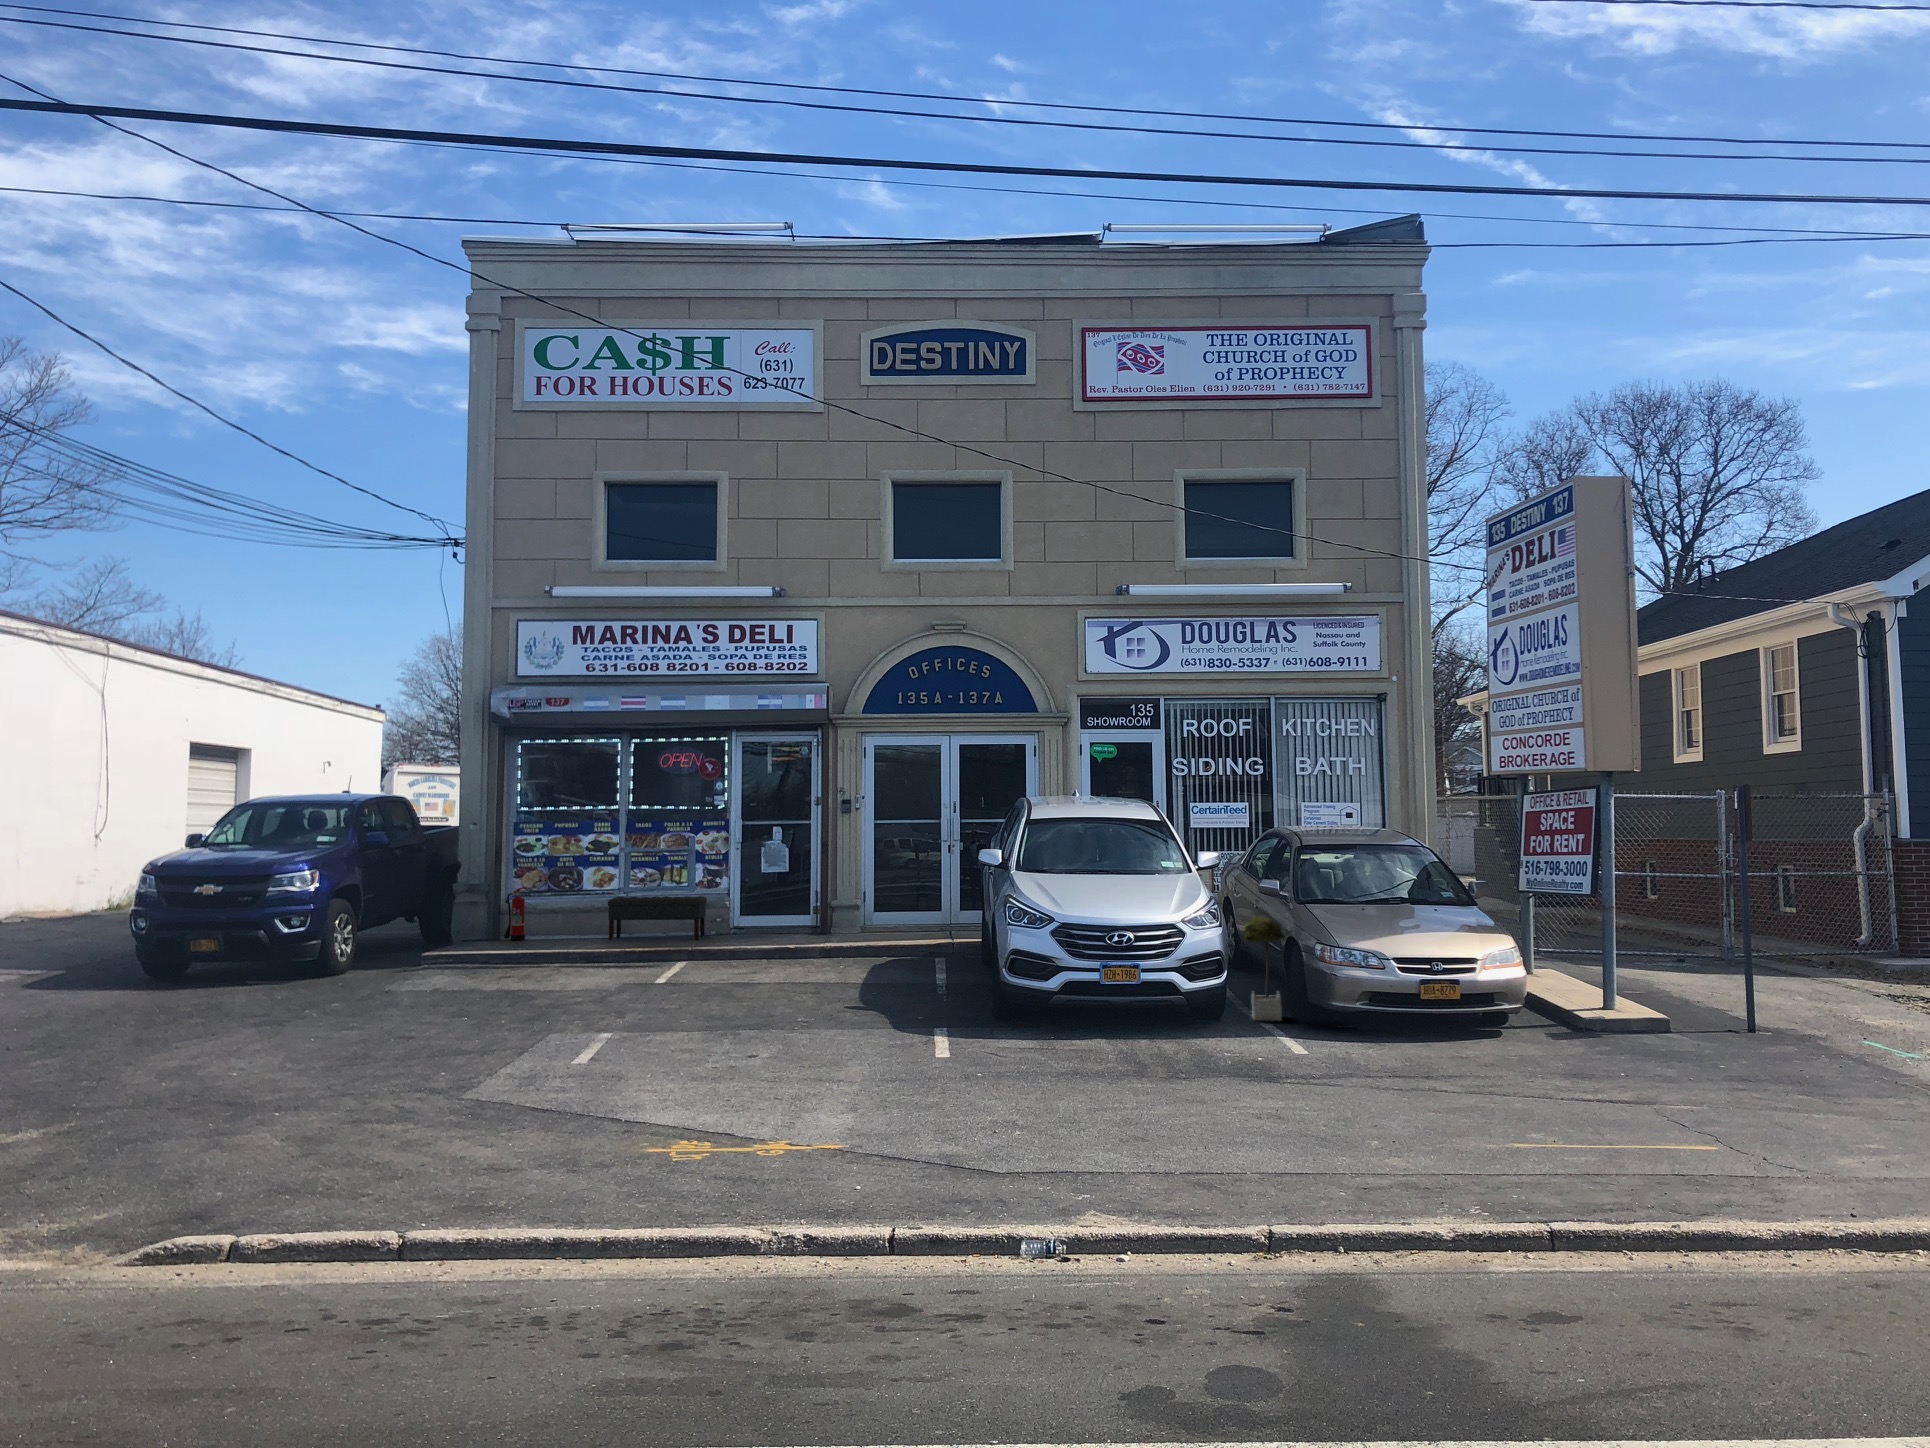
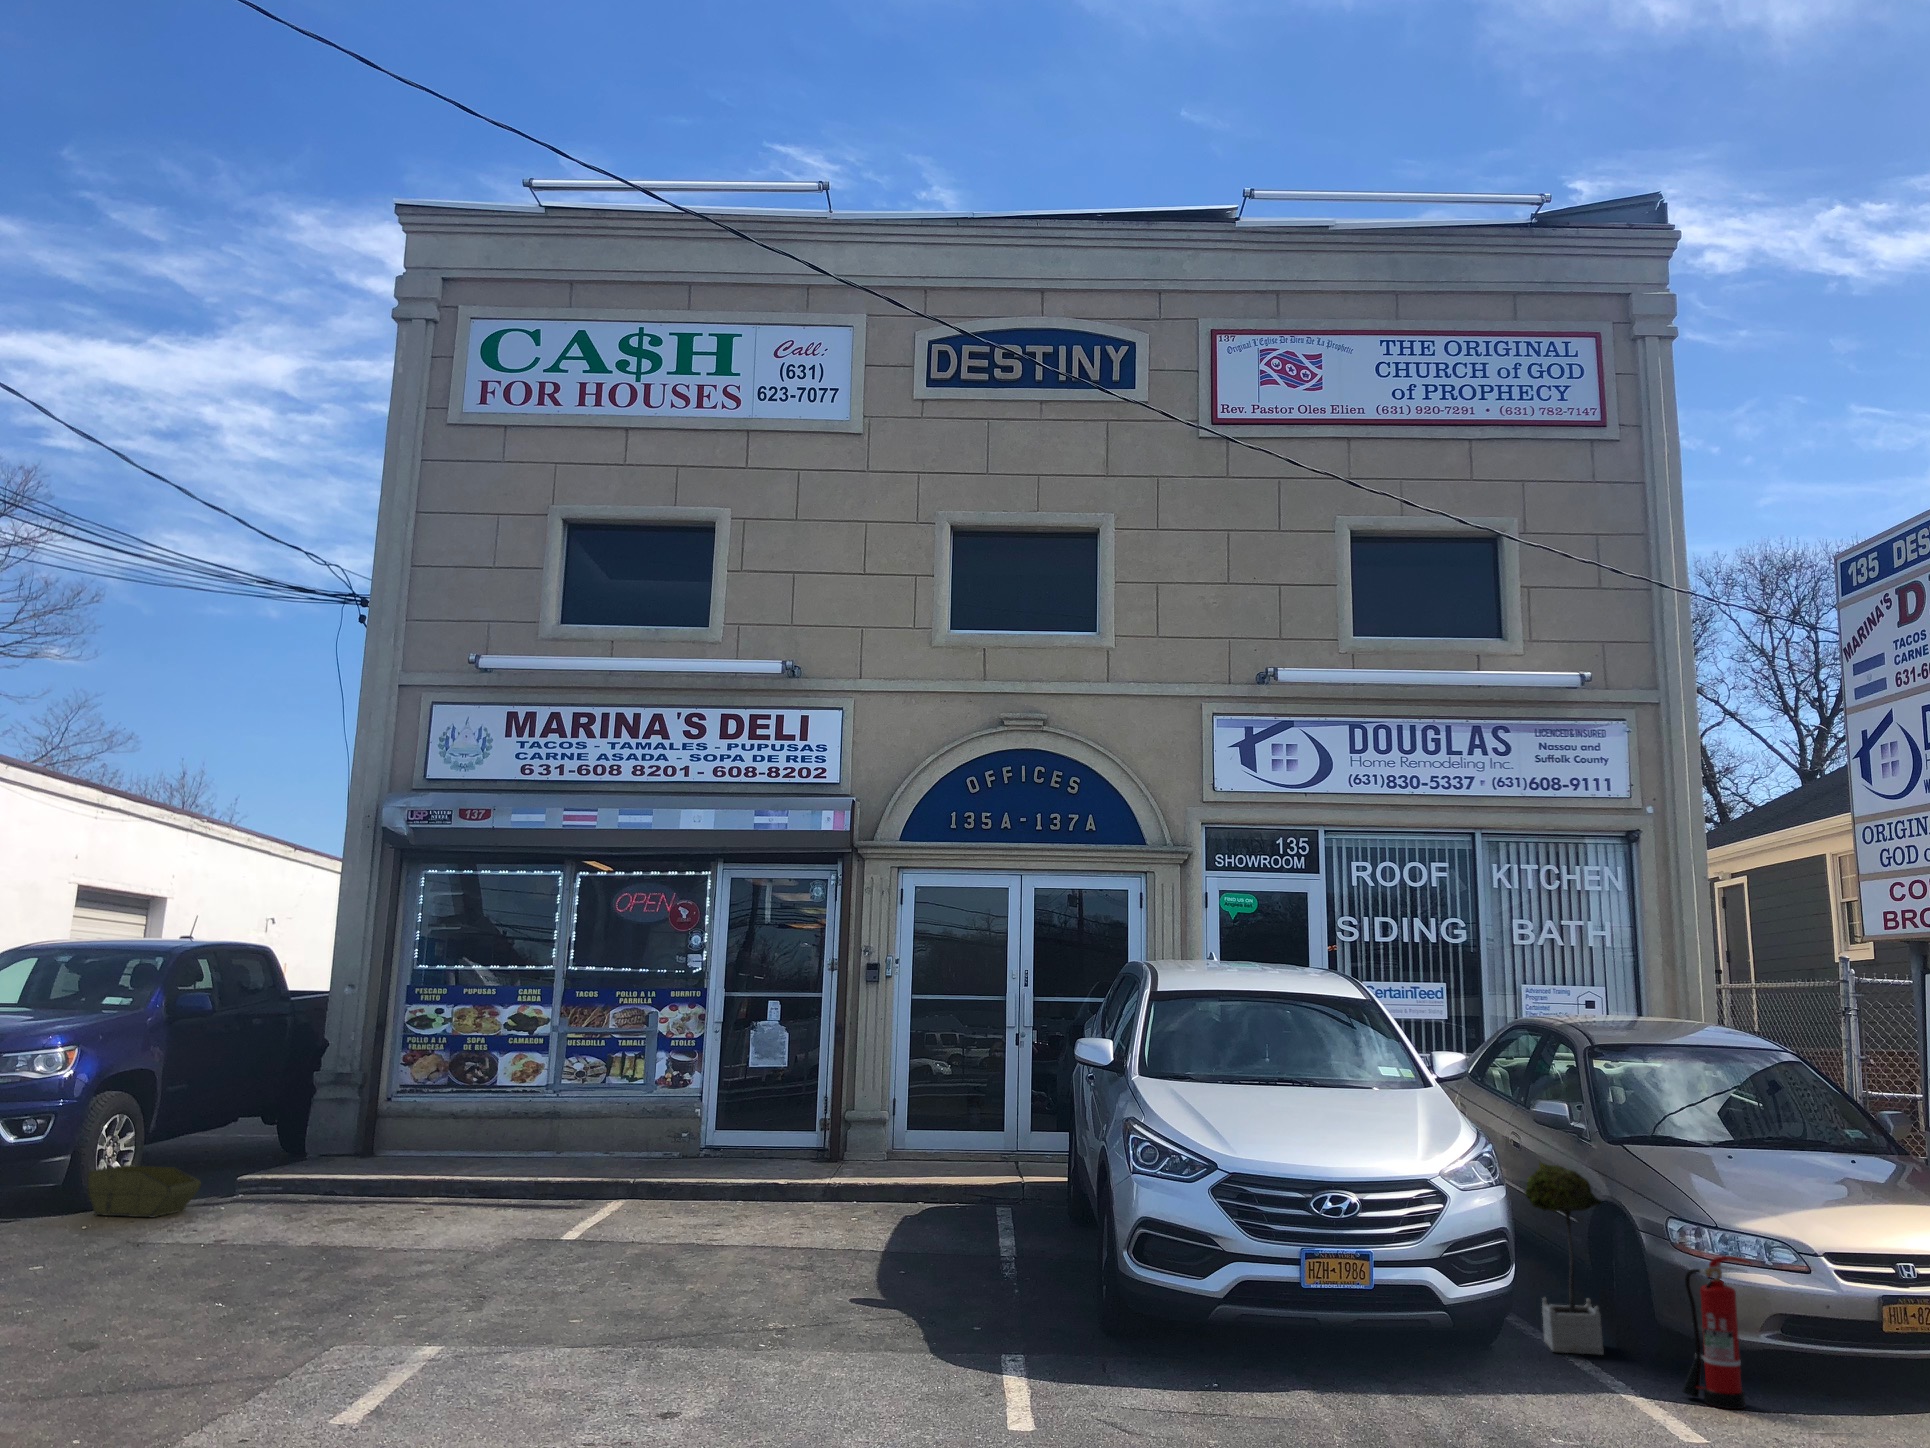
fire extinguisher: present [503,887,531,940] -> present [1682,1256,1751,1409]
bench: present [608,896,707,940] -> none [524,1095,669,1163]
storage bin: none [330,949,404,981] -> present [87,1165,201,1217]

